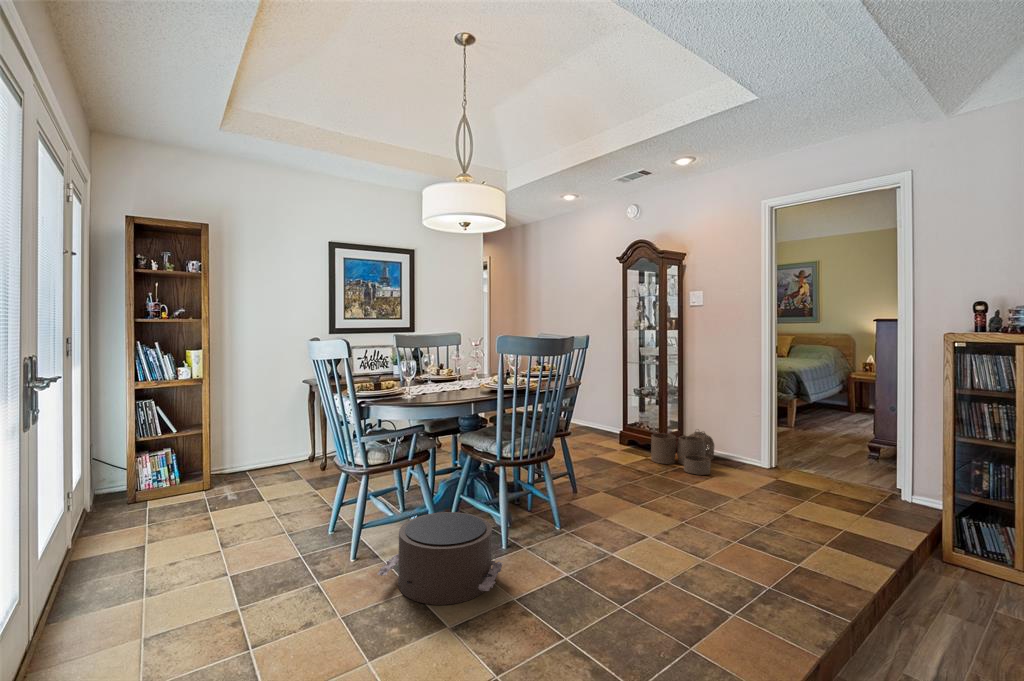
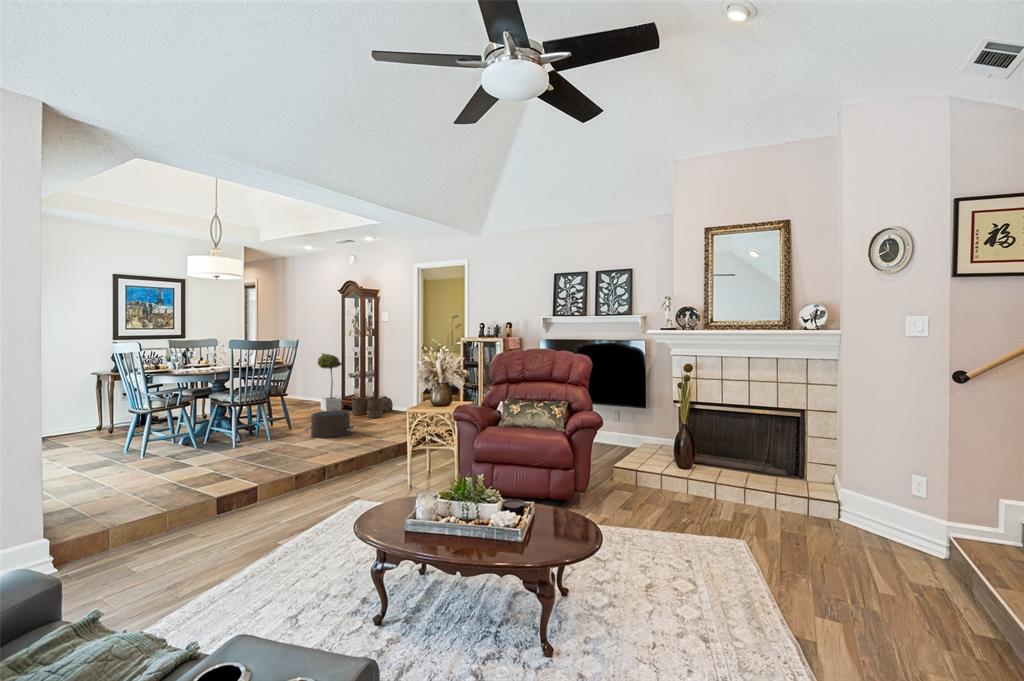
potted tree: none [588,356,626,450] -> present [318,353,342,411]
pouf: present [377,512,503,605] -> present [304,411,354,438]

